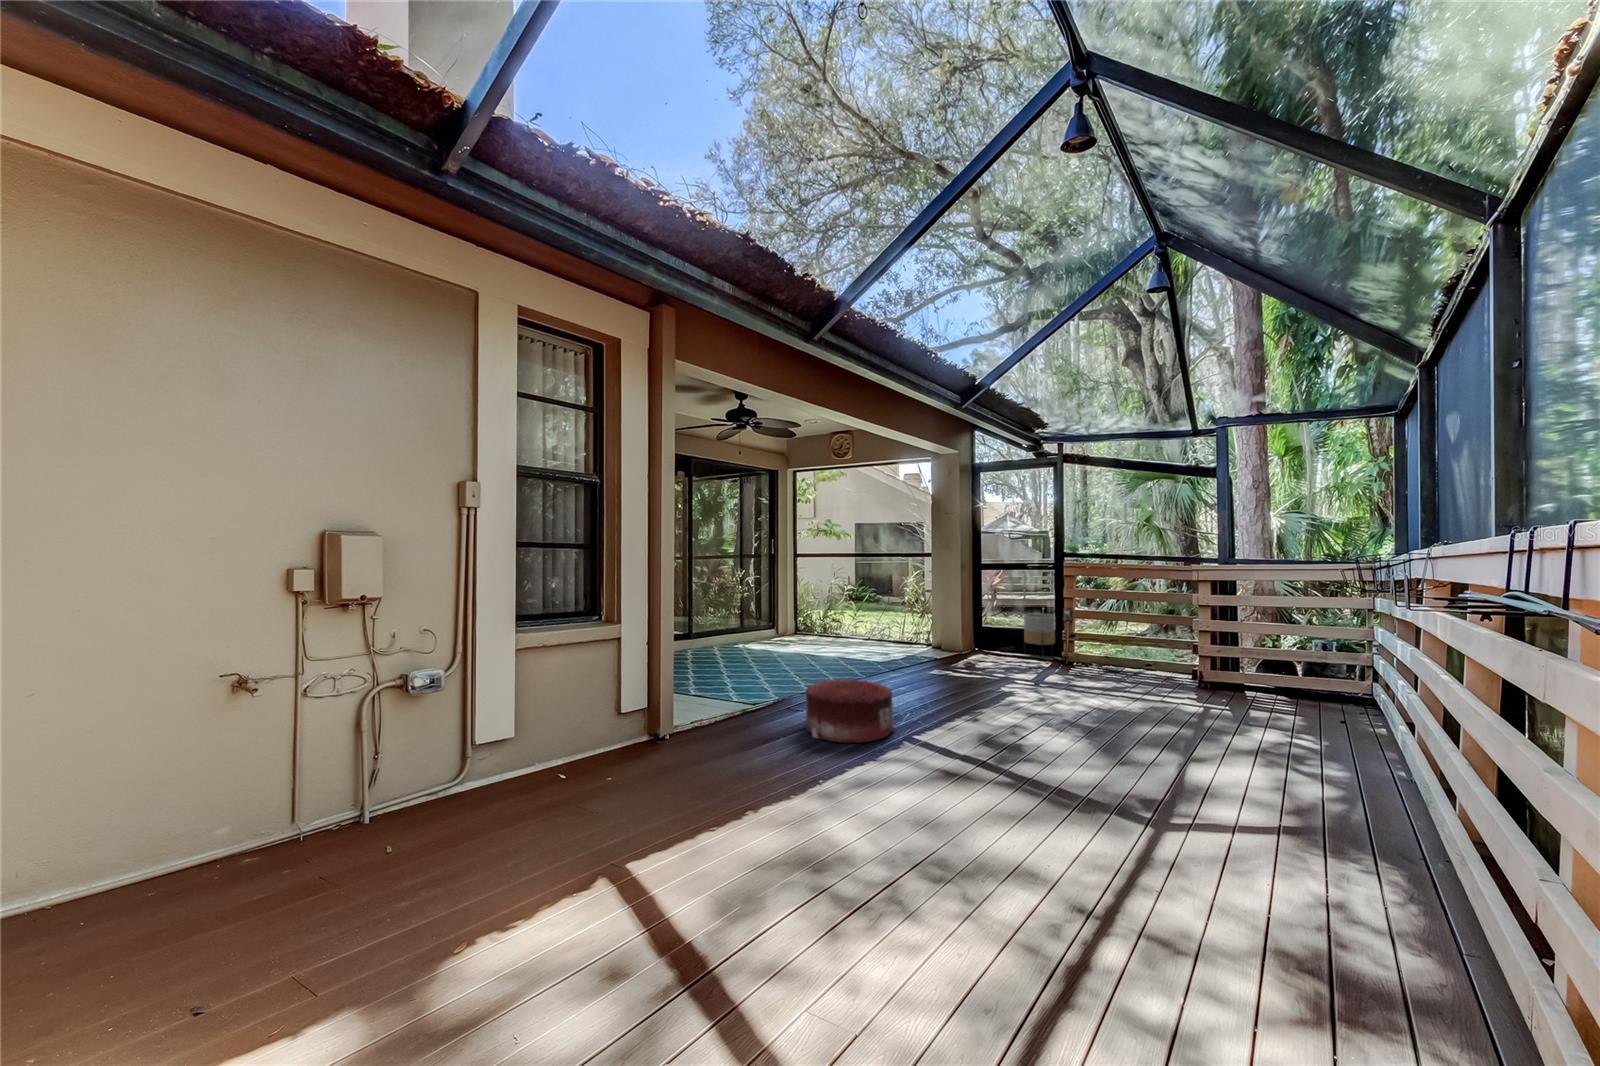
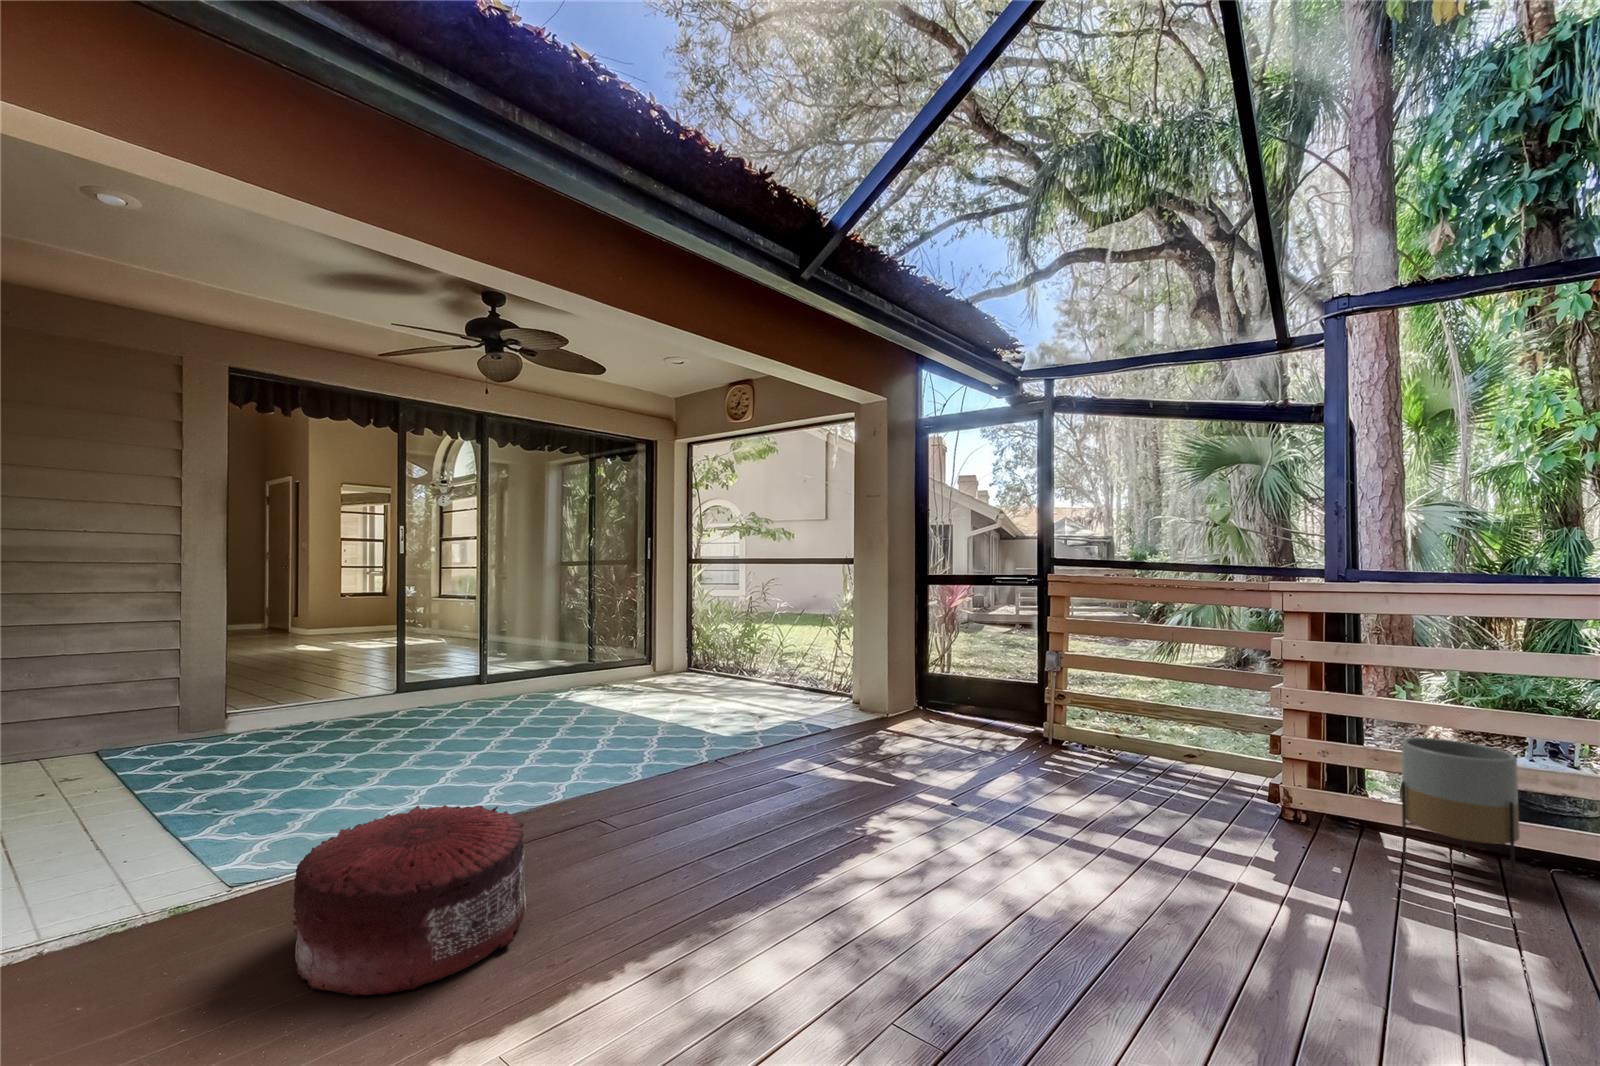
planter: present [1024,614,1055,645] -> present [1402,738,1520,891]

